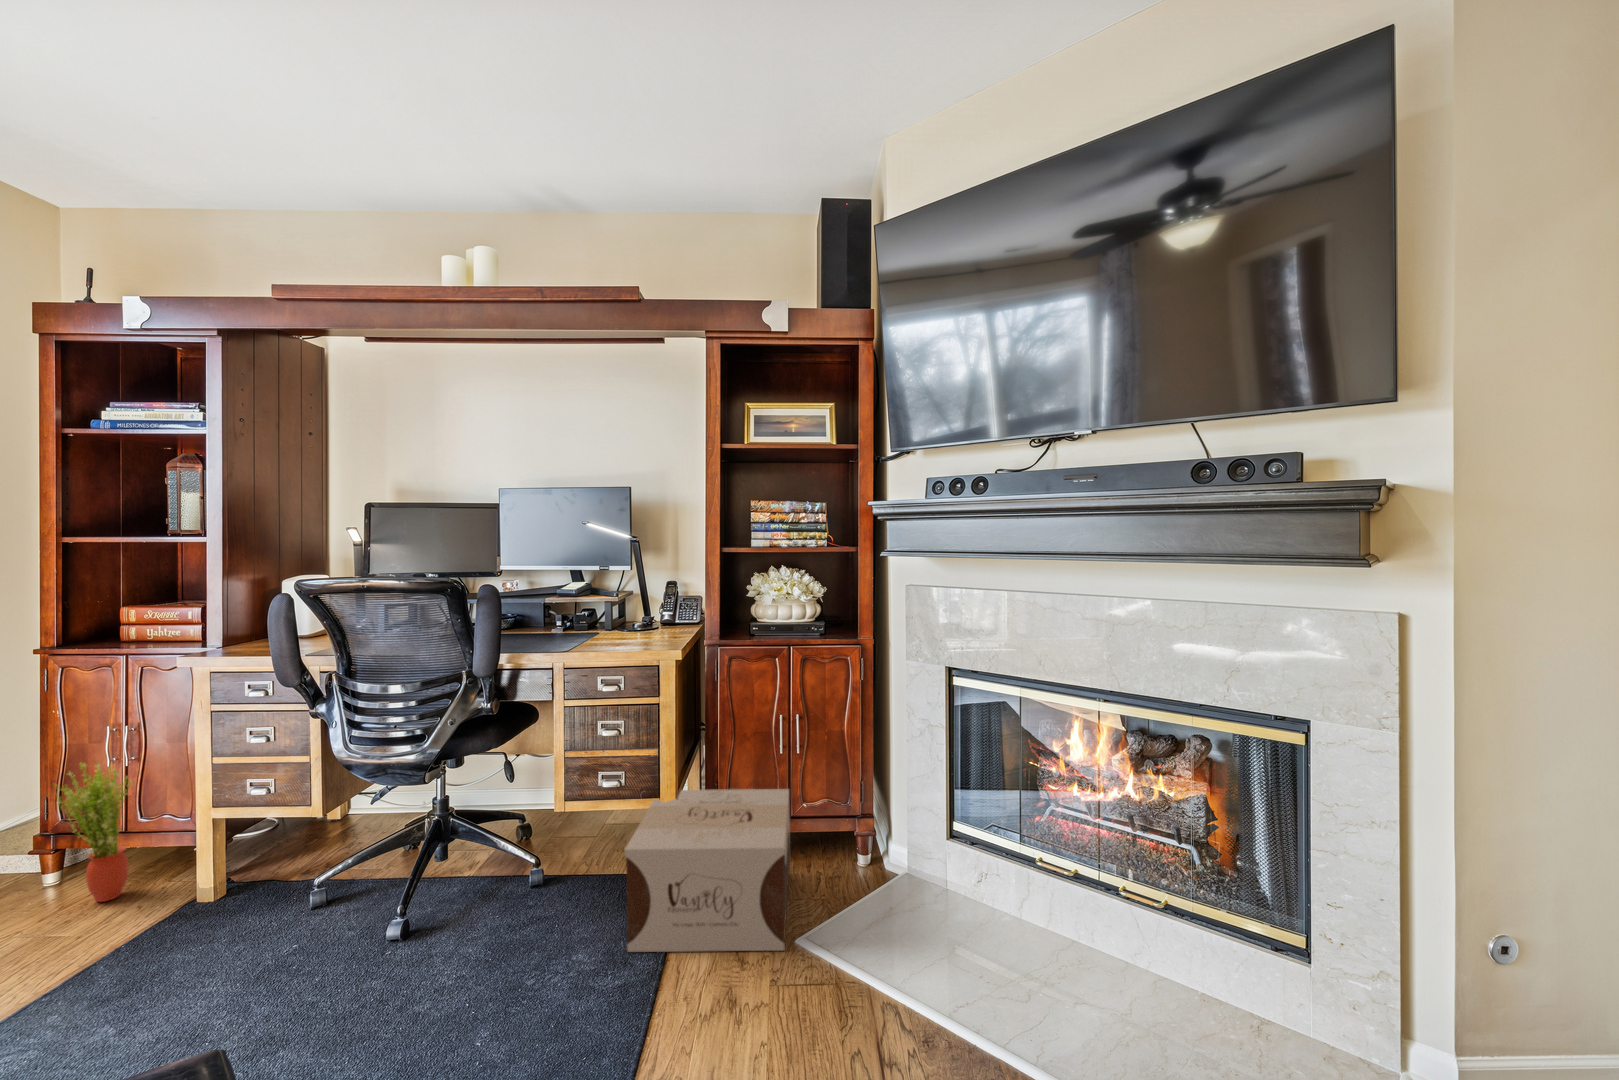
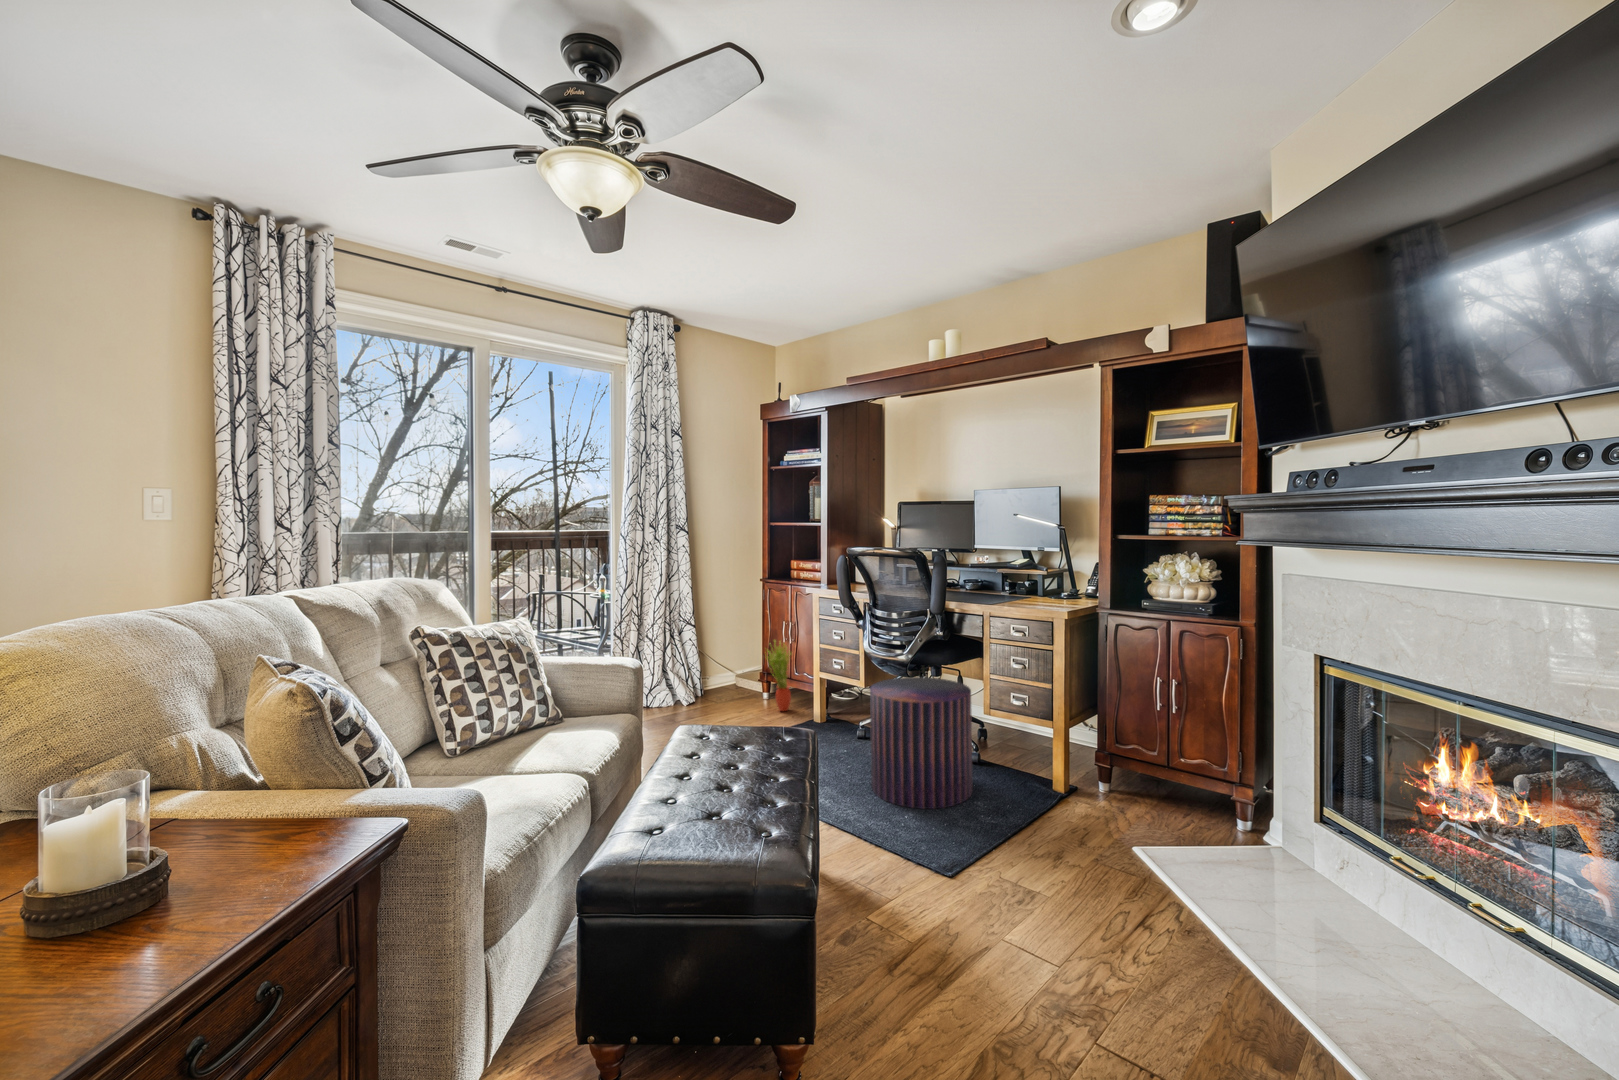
pouf: none [375,774,562,1025] -> present [870,677,972,809]
cardboard box: present [625,789,790,952] -> none [1006,718,1162,847]

